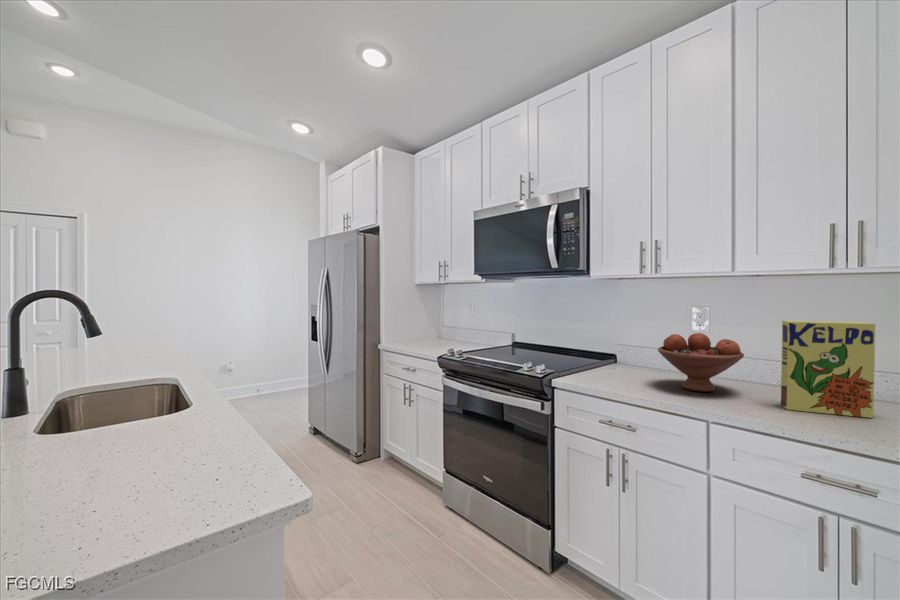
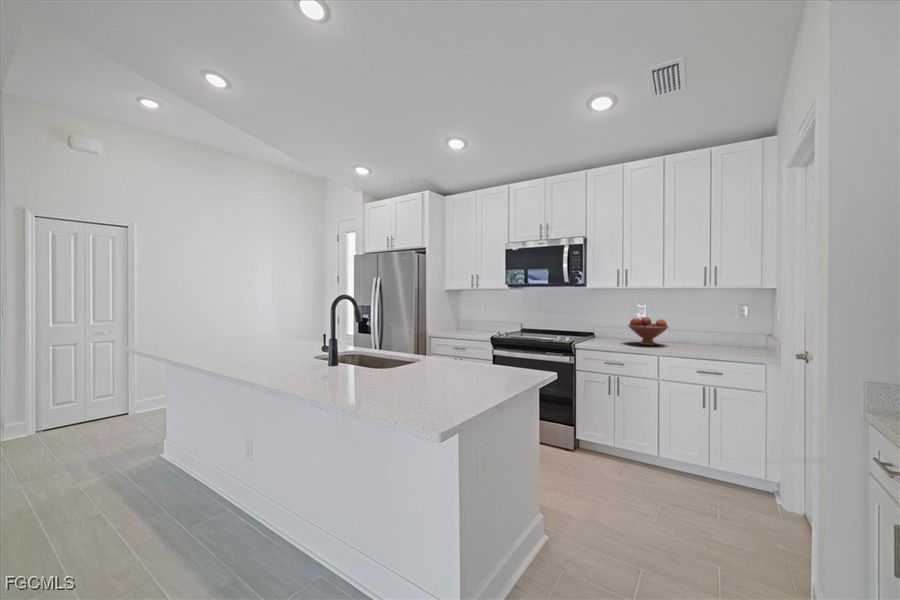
cereal box: present [781,321,875,418] -> none [685,310,720,350]

